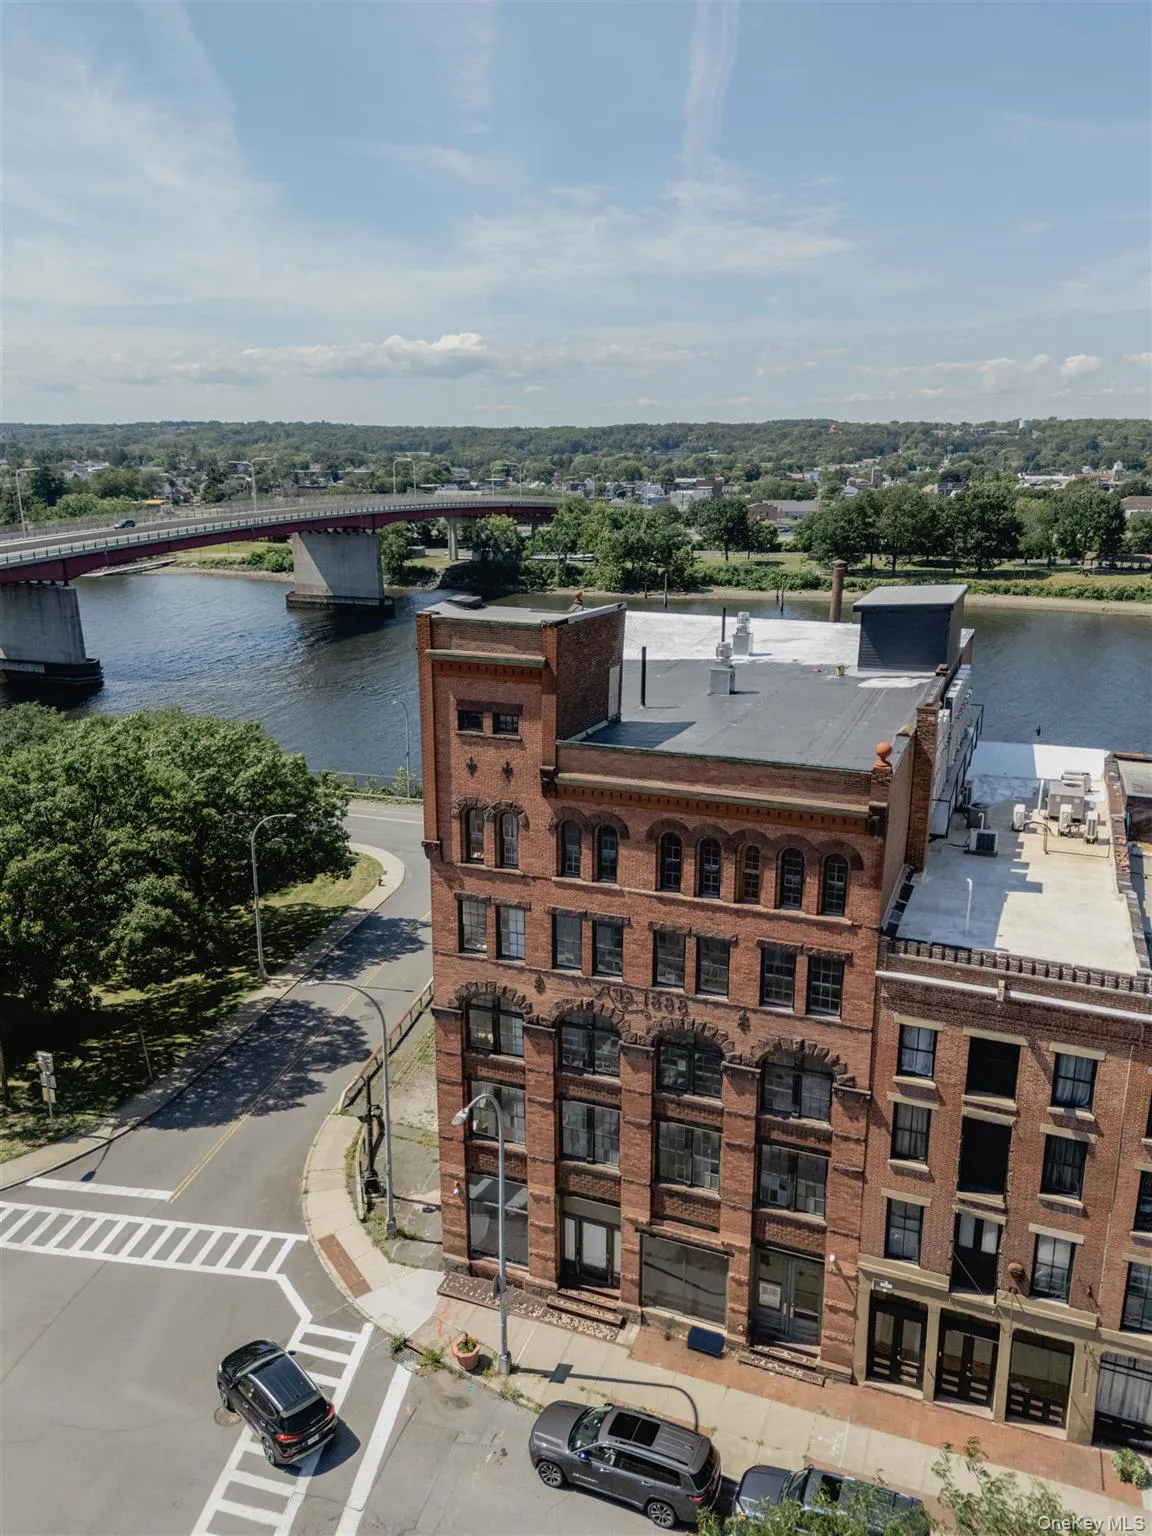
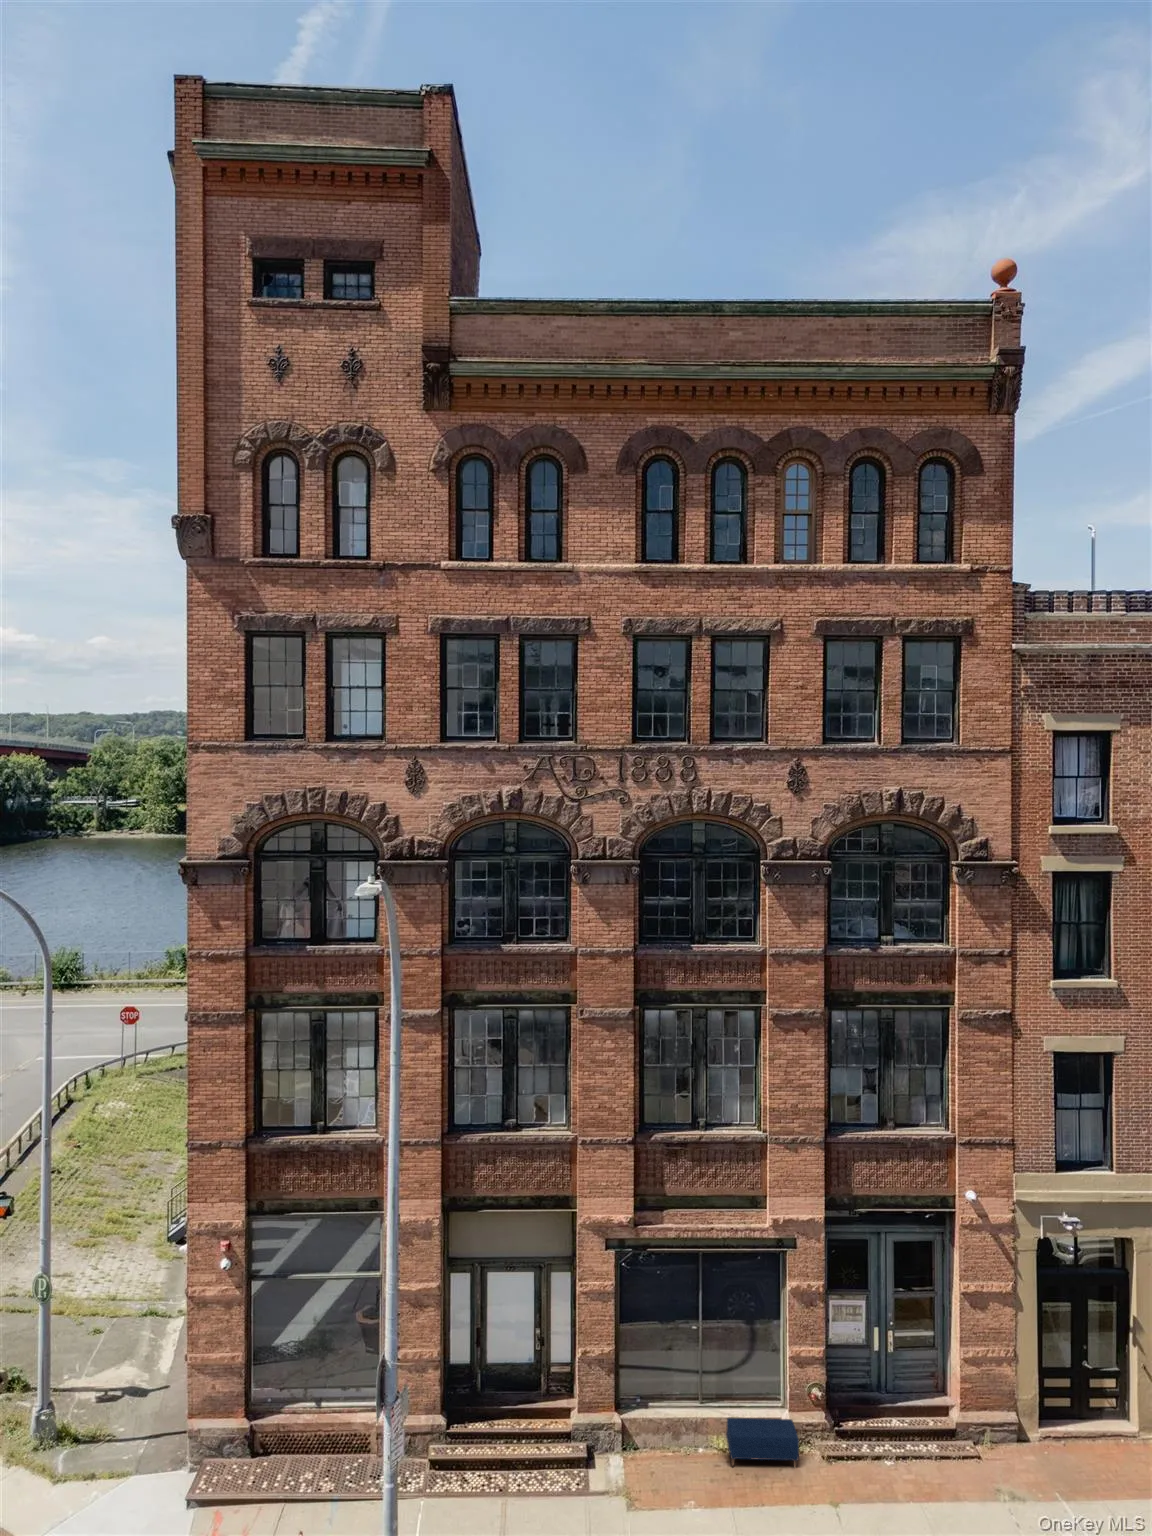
potted tree: present [659,1316,679,1340] -> none [665,1404,710,1464]

